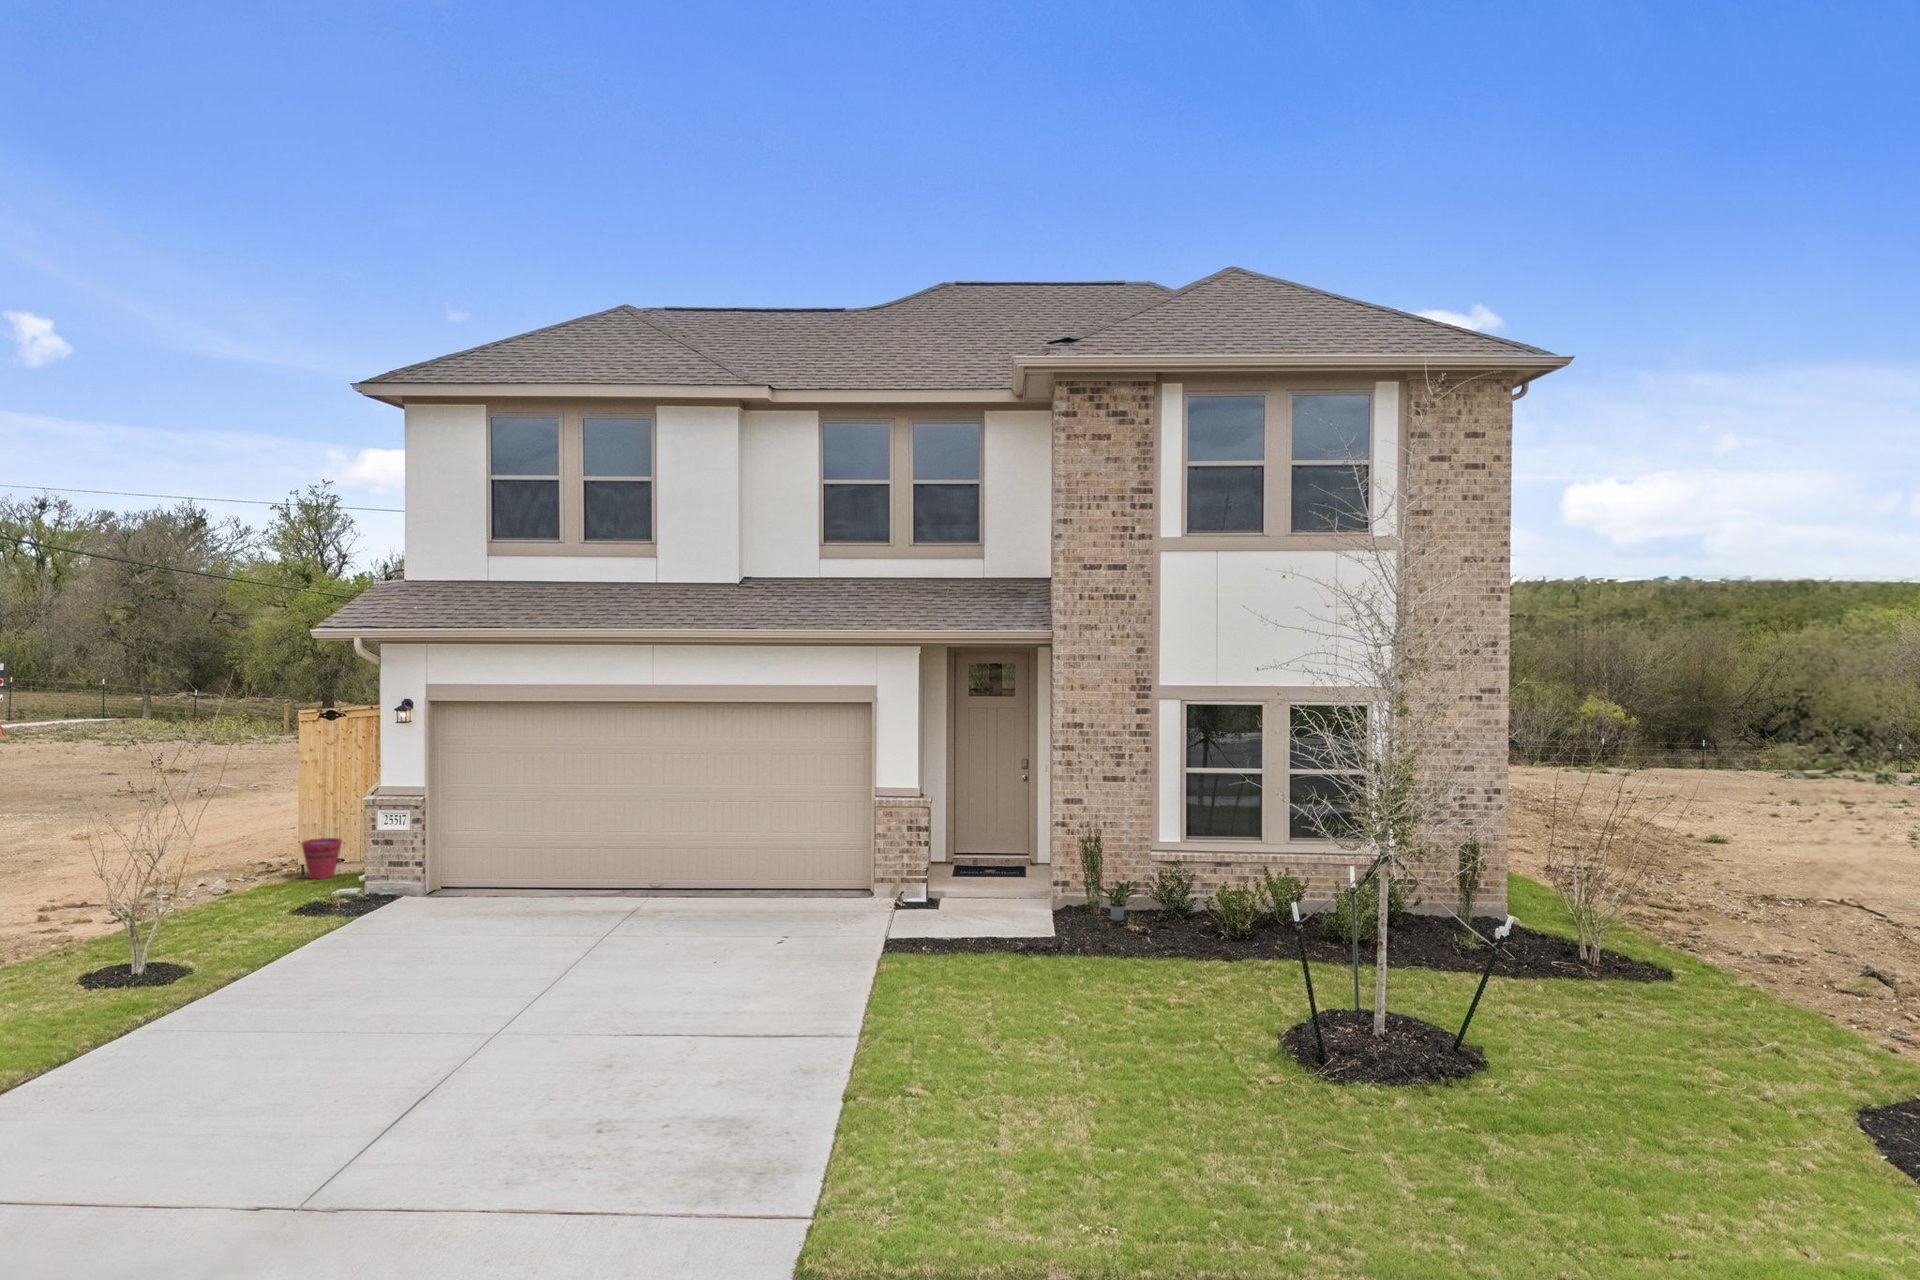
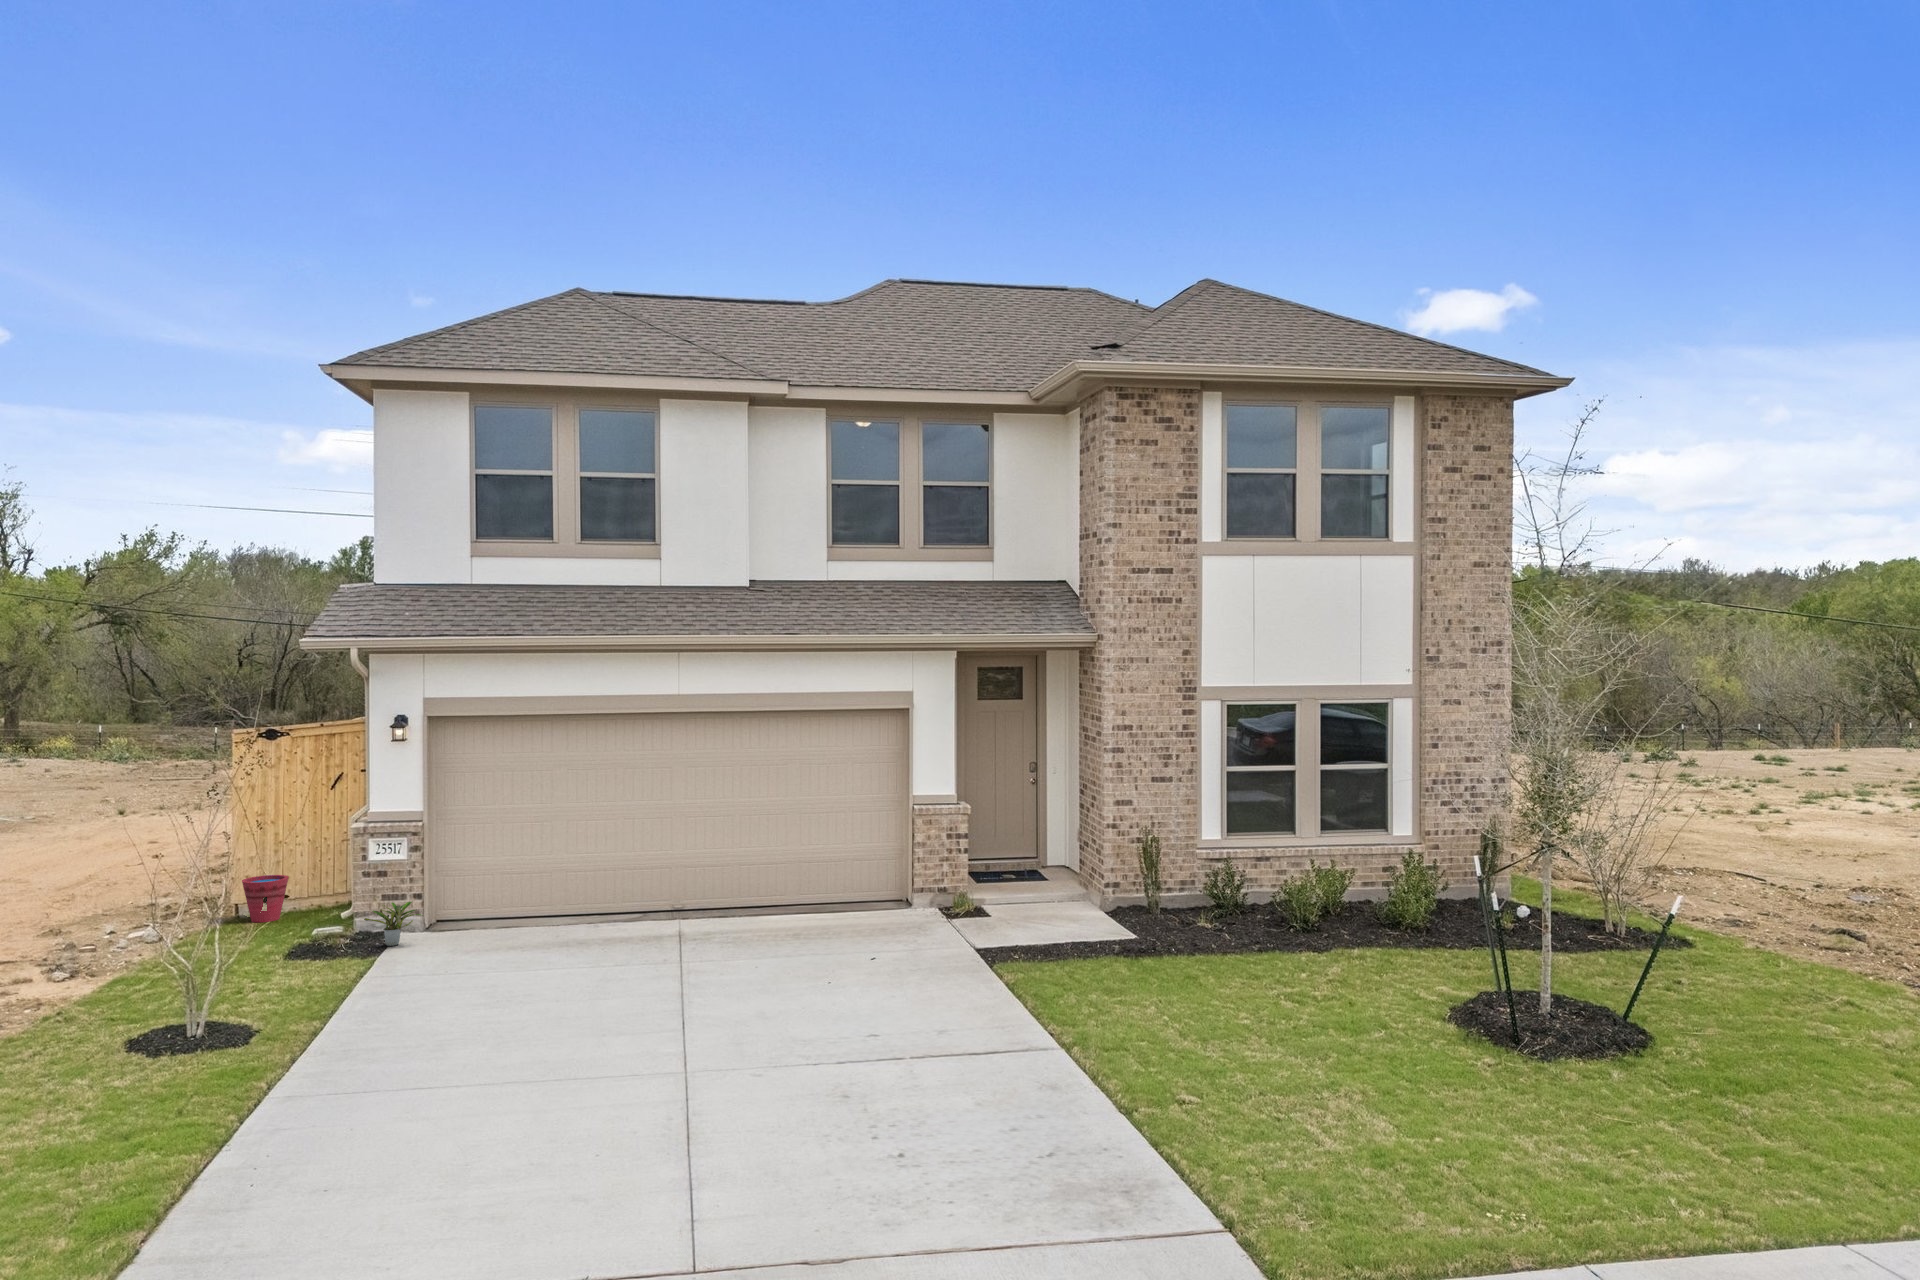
potted plant: present [1097,880,1142,922] -> present [364,902,423,946]

